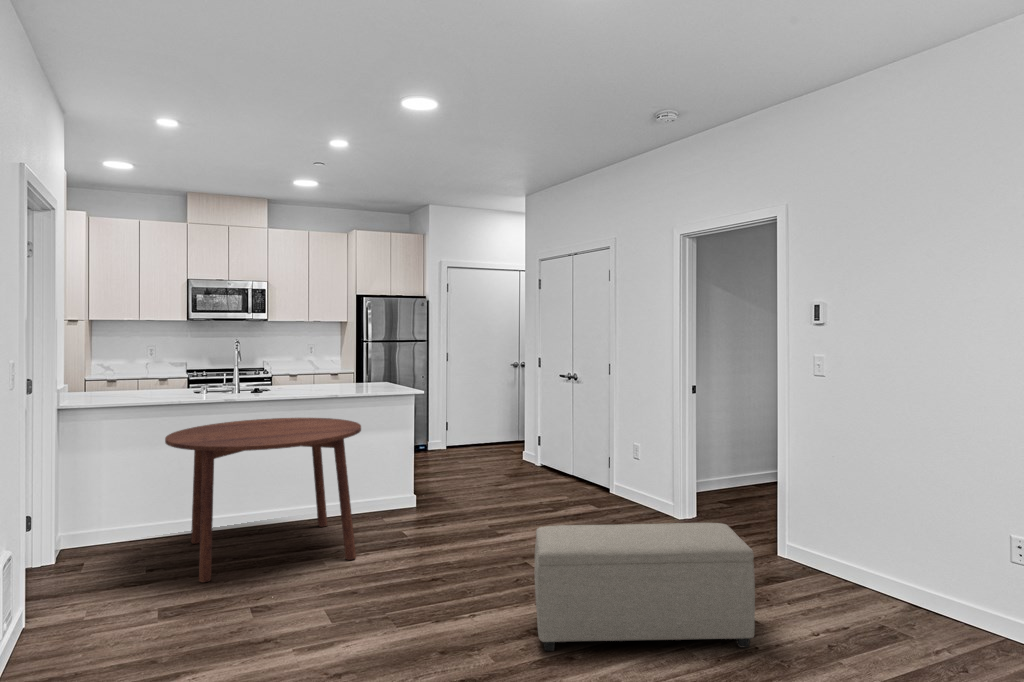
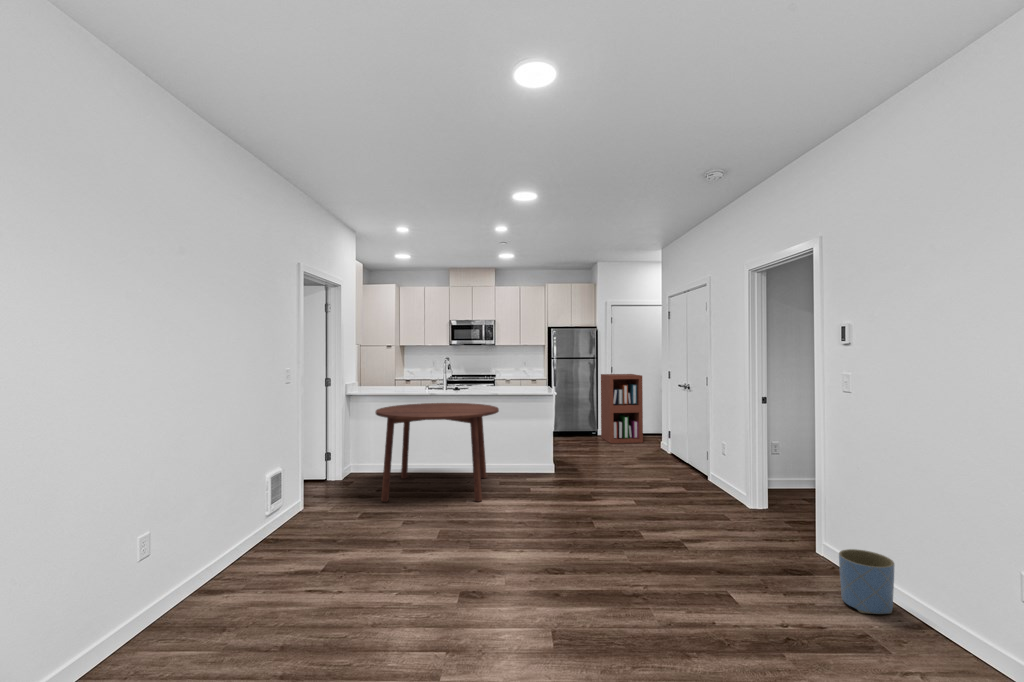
bookshelf: none [427,360,489,457] -> present [601,374,643,443]
ottoman: present [535,523,755,651] -> none [535,492,720,622]
planter: none [837,544,889,608] -> present [839,549,894,614]

